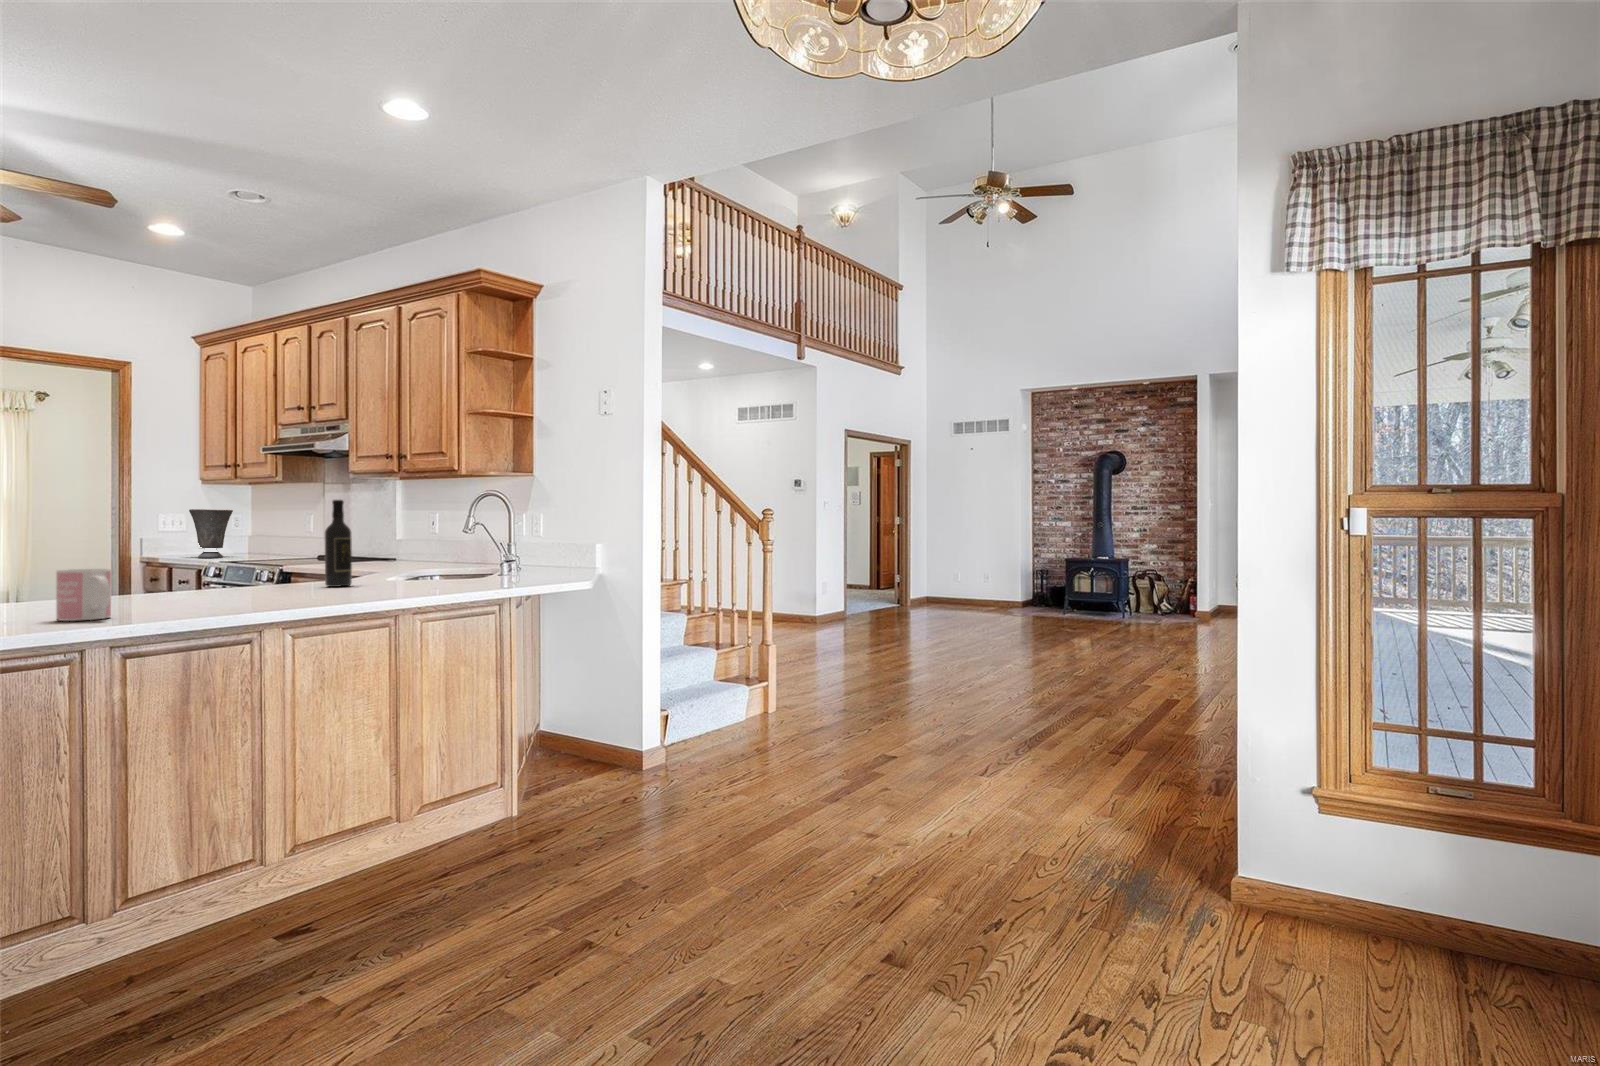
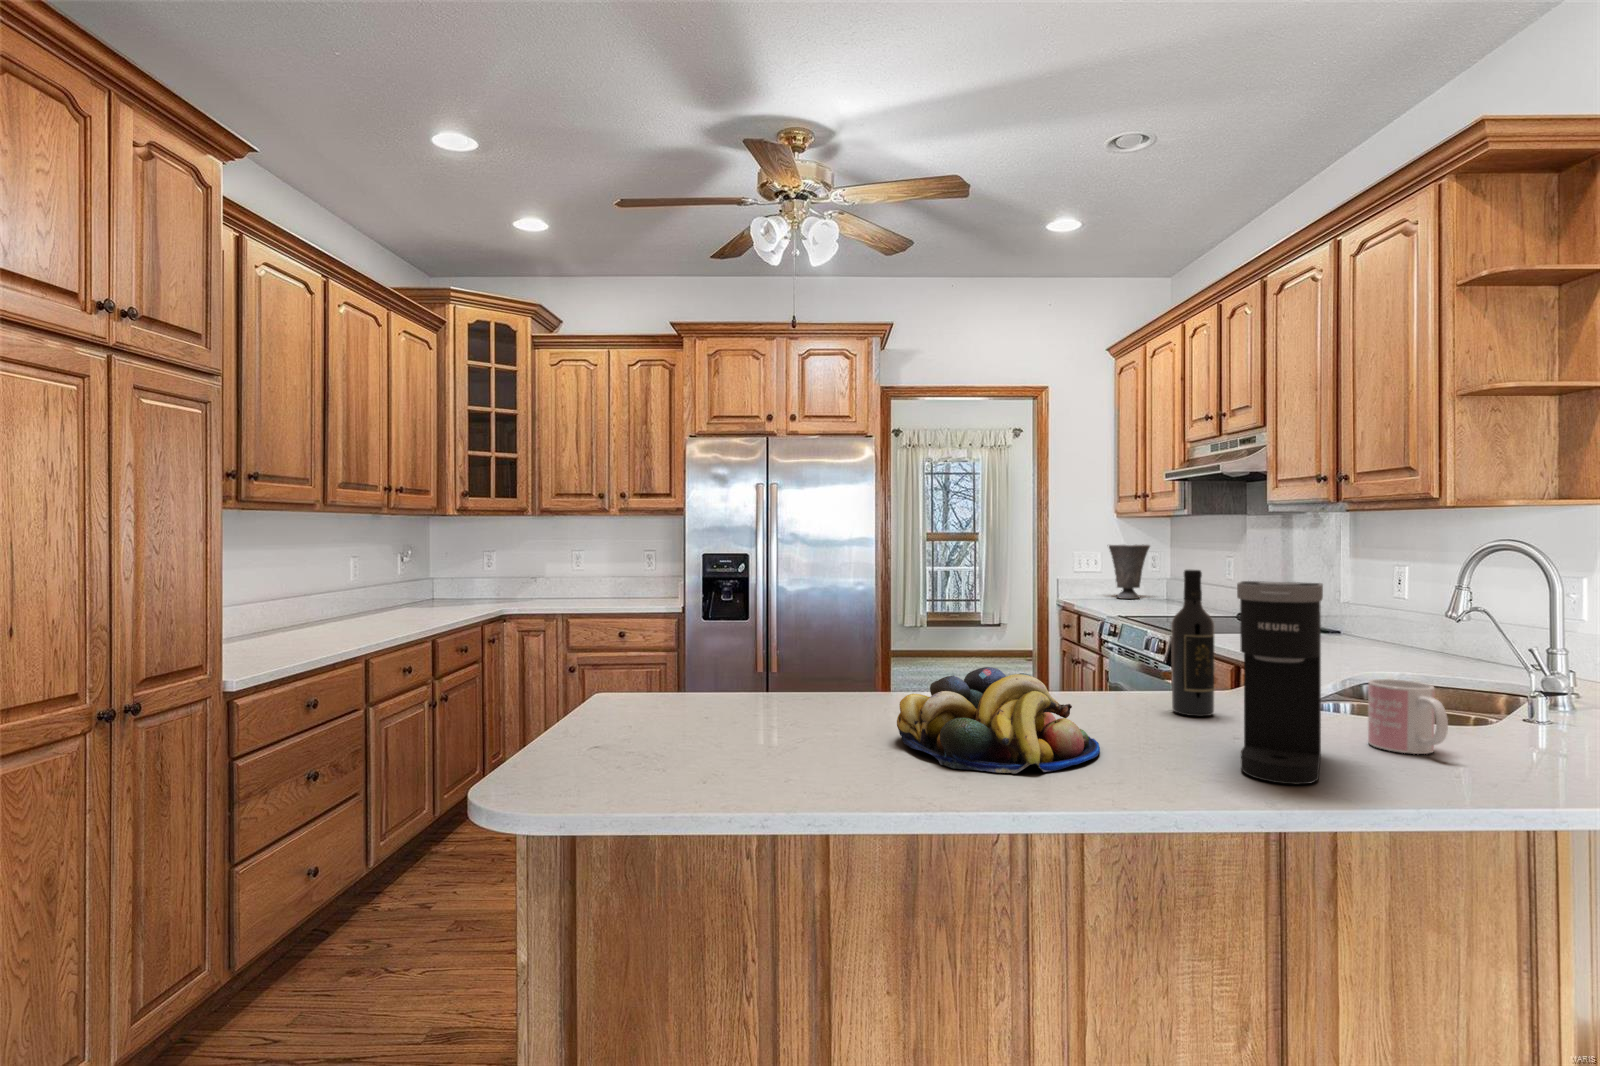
coffee maker: none [380,497,421,594] -> present [1237,581,1323,784]
fruit bowl: none [152,555,303,606] -> present [897,667,1100,773]
mug: present [56,569,111,621] -> present [1368,679,1448,754]

